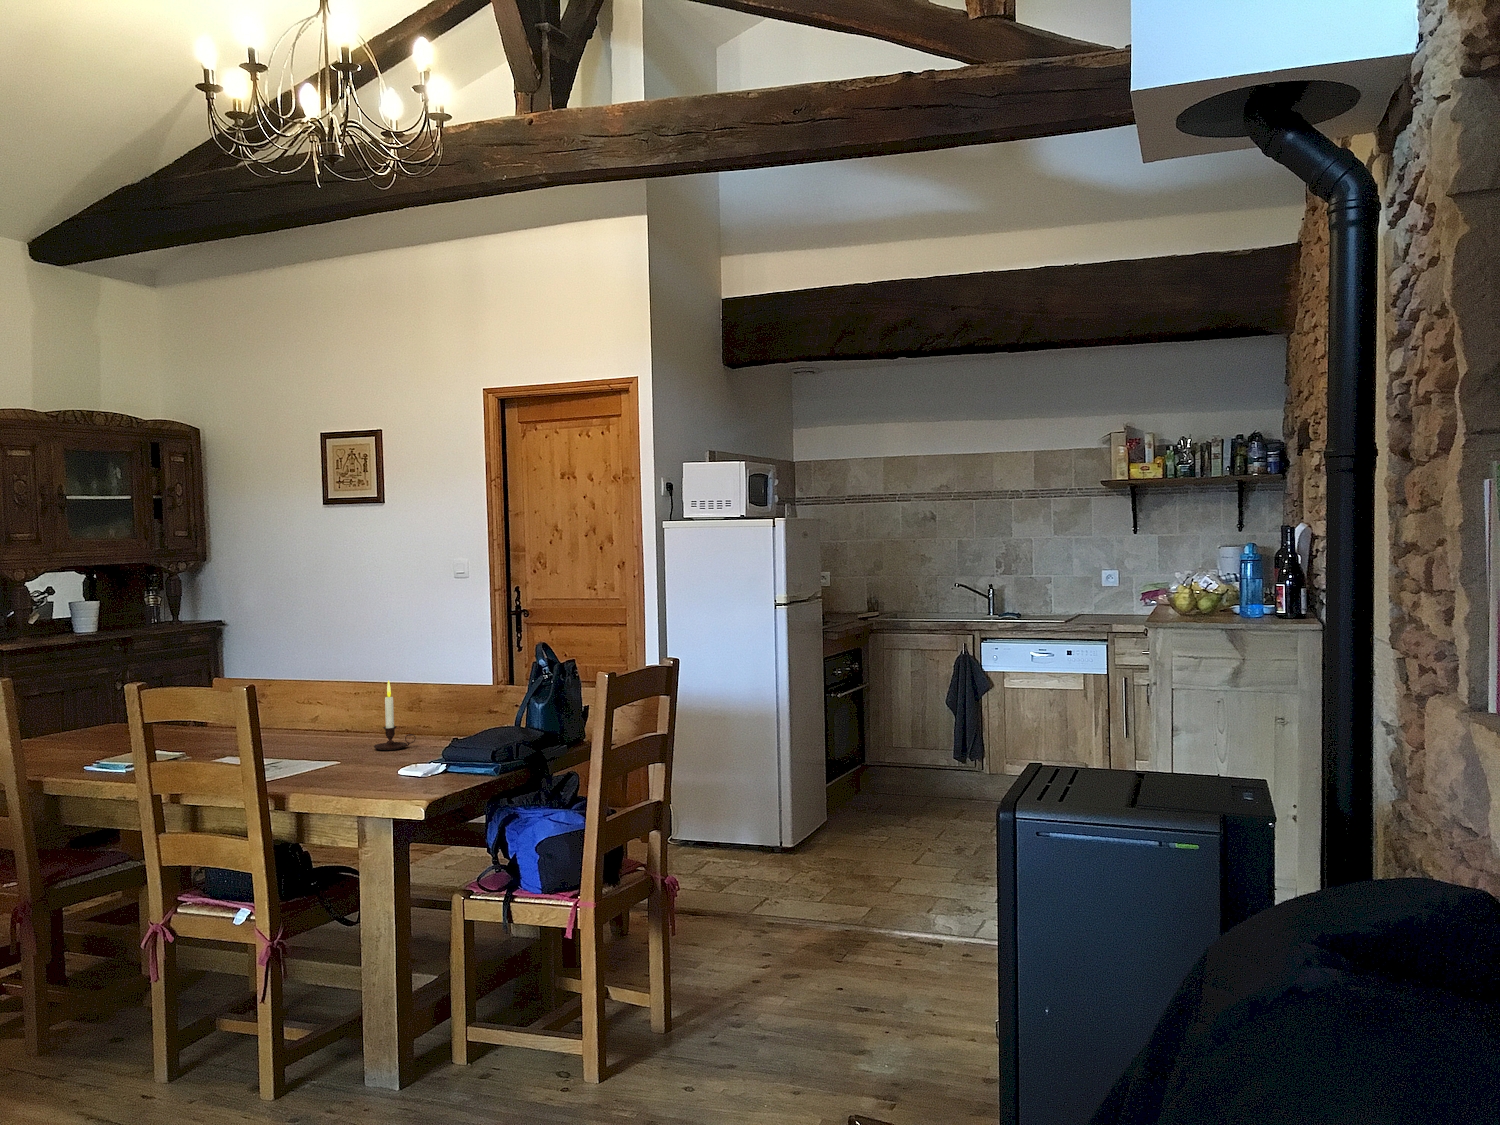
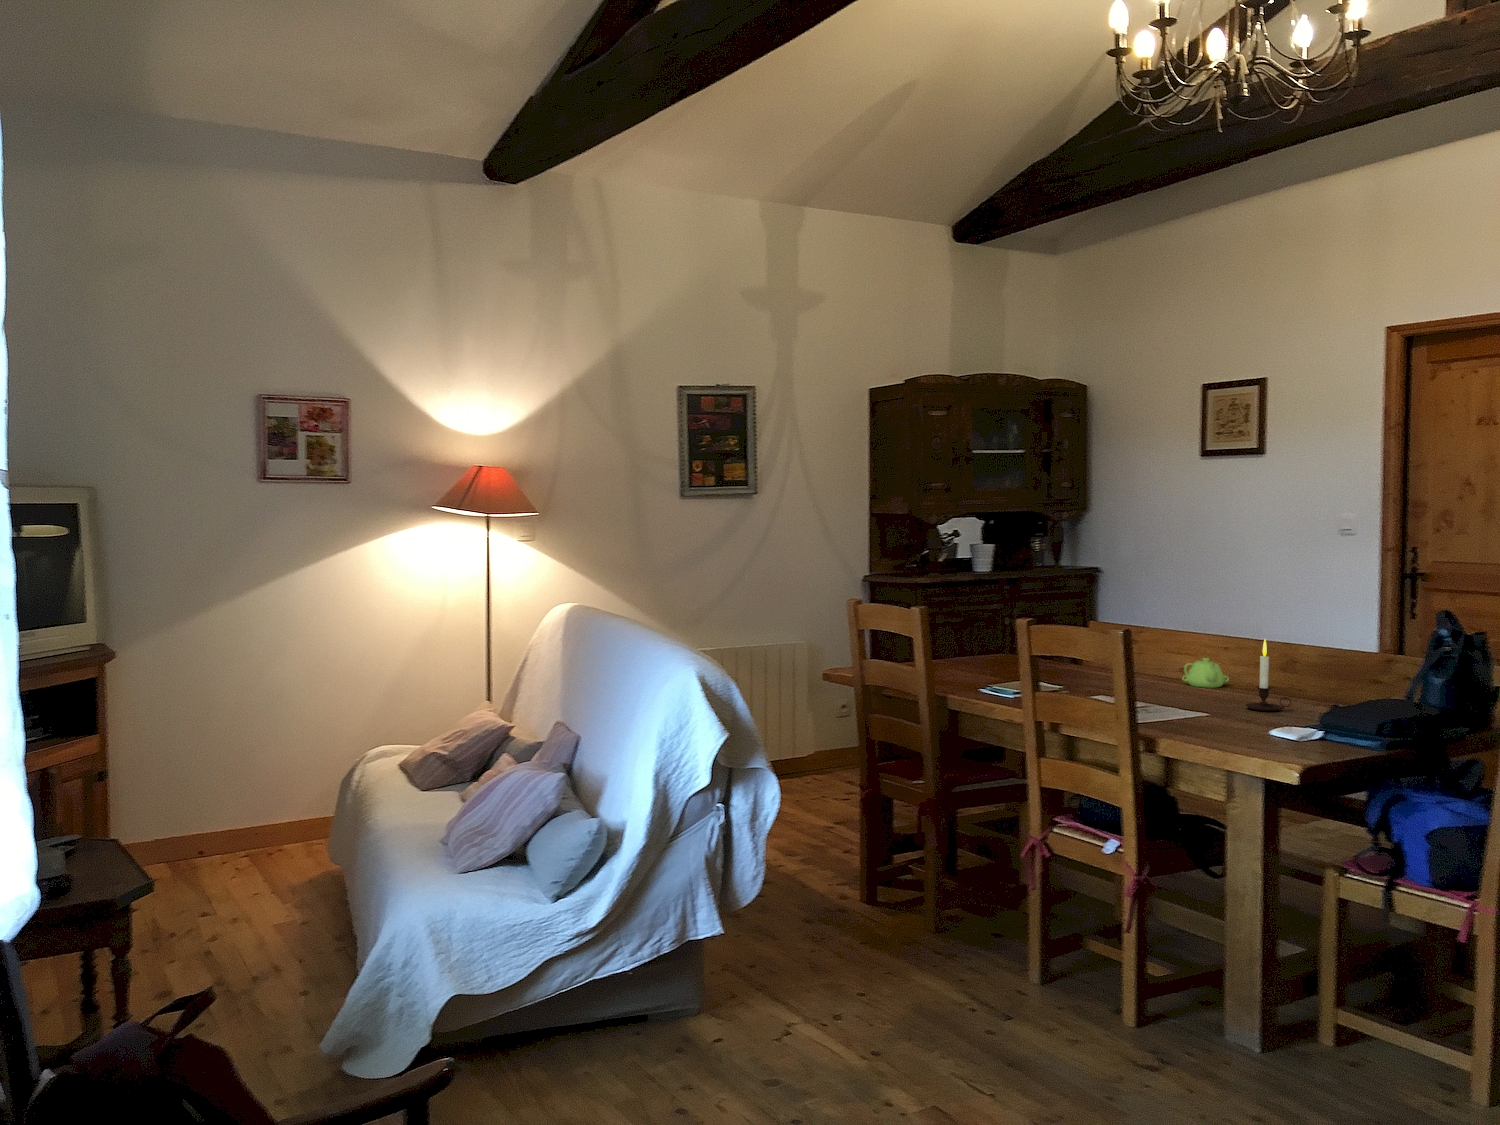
teapot: none [311,702,358,733] -> present [1182,658,1229,688]

